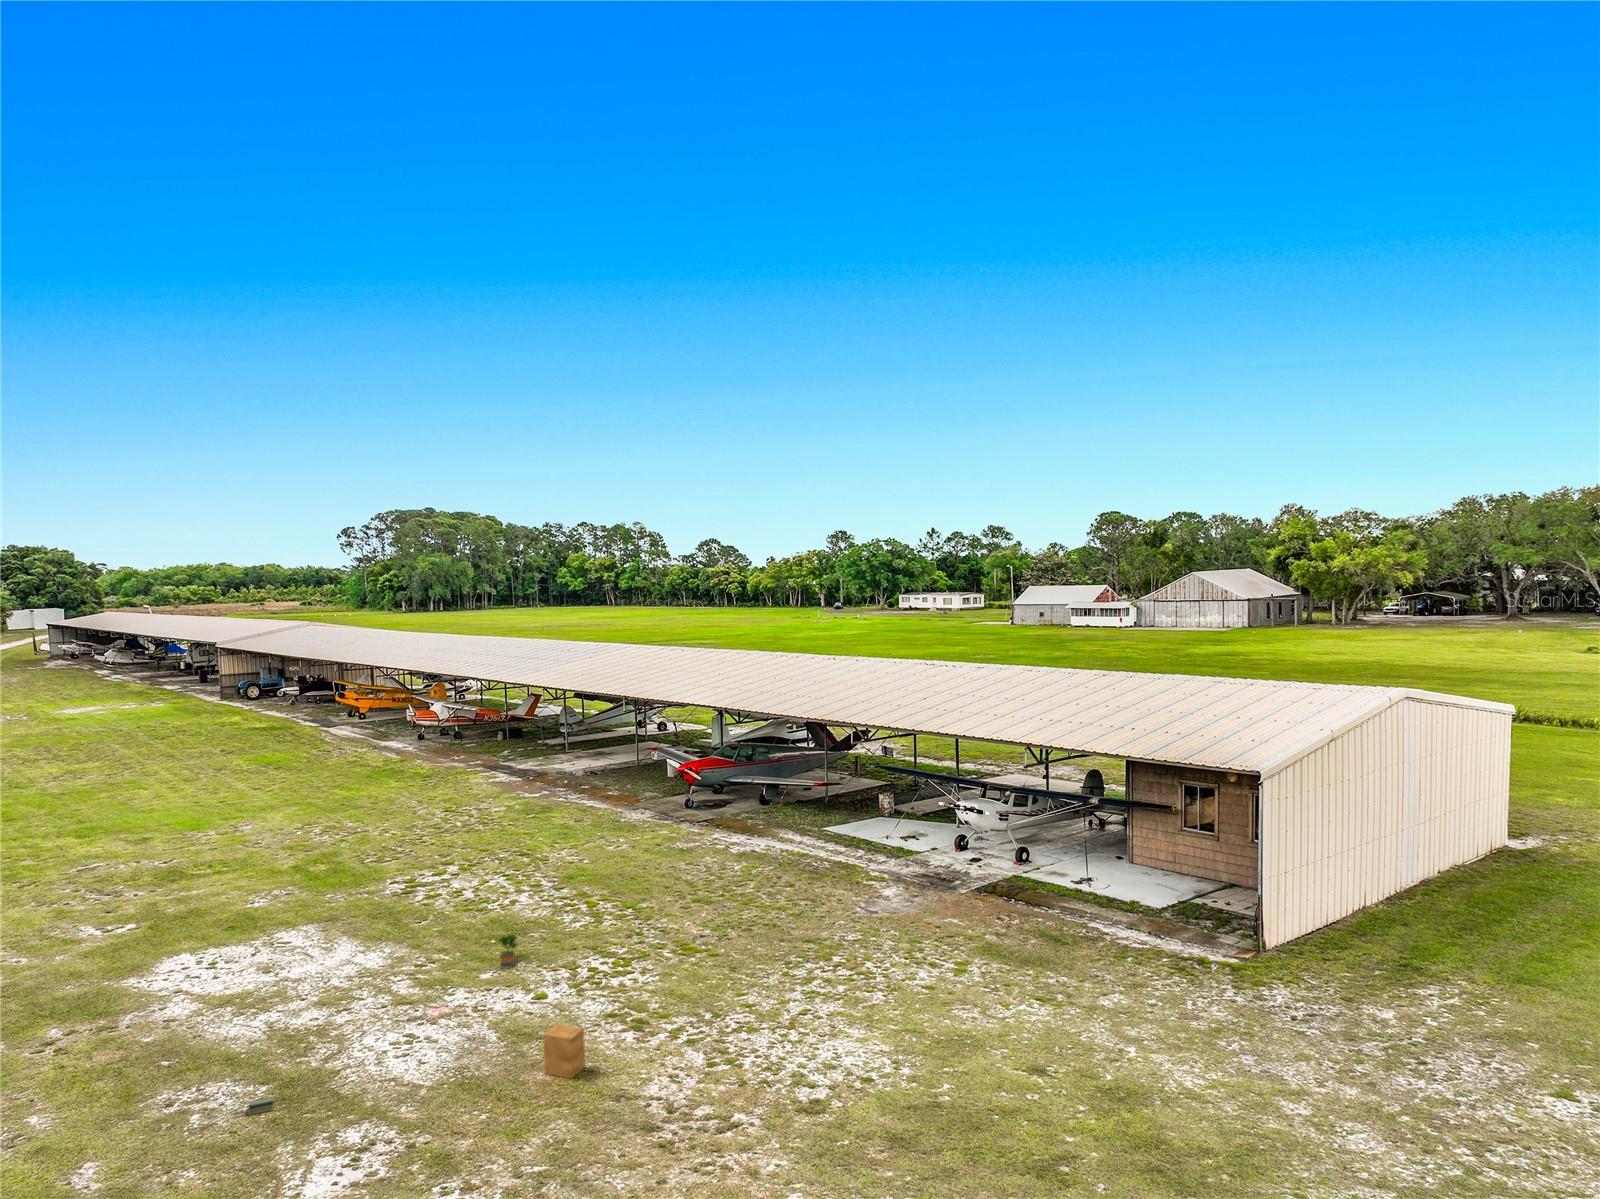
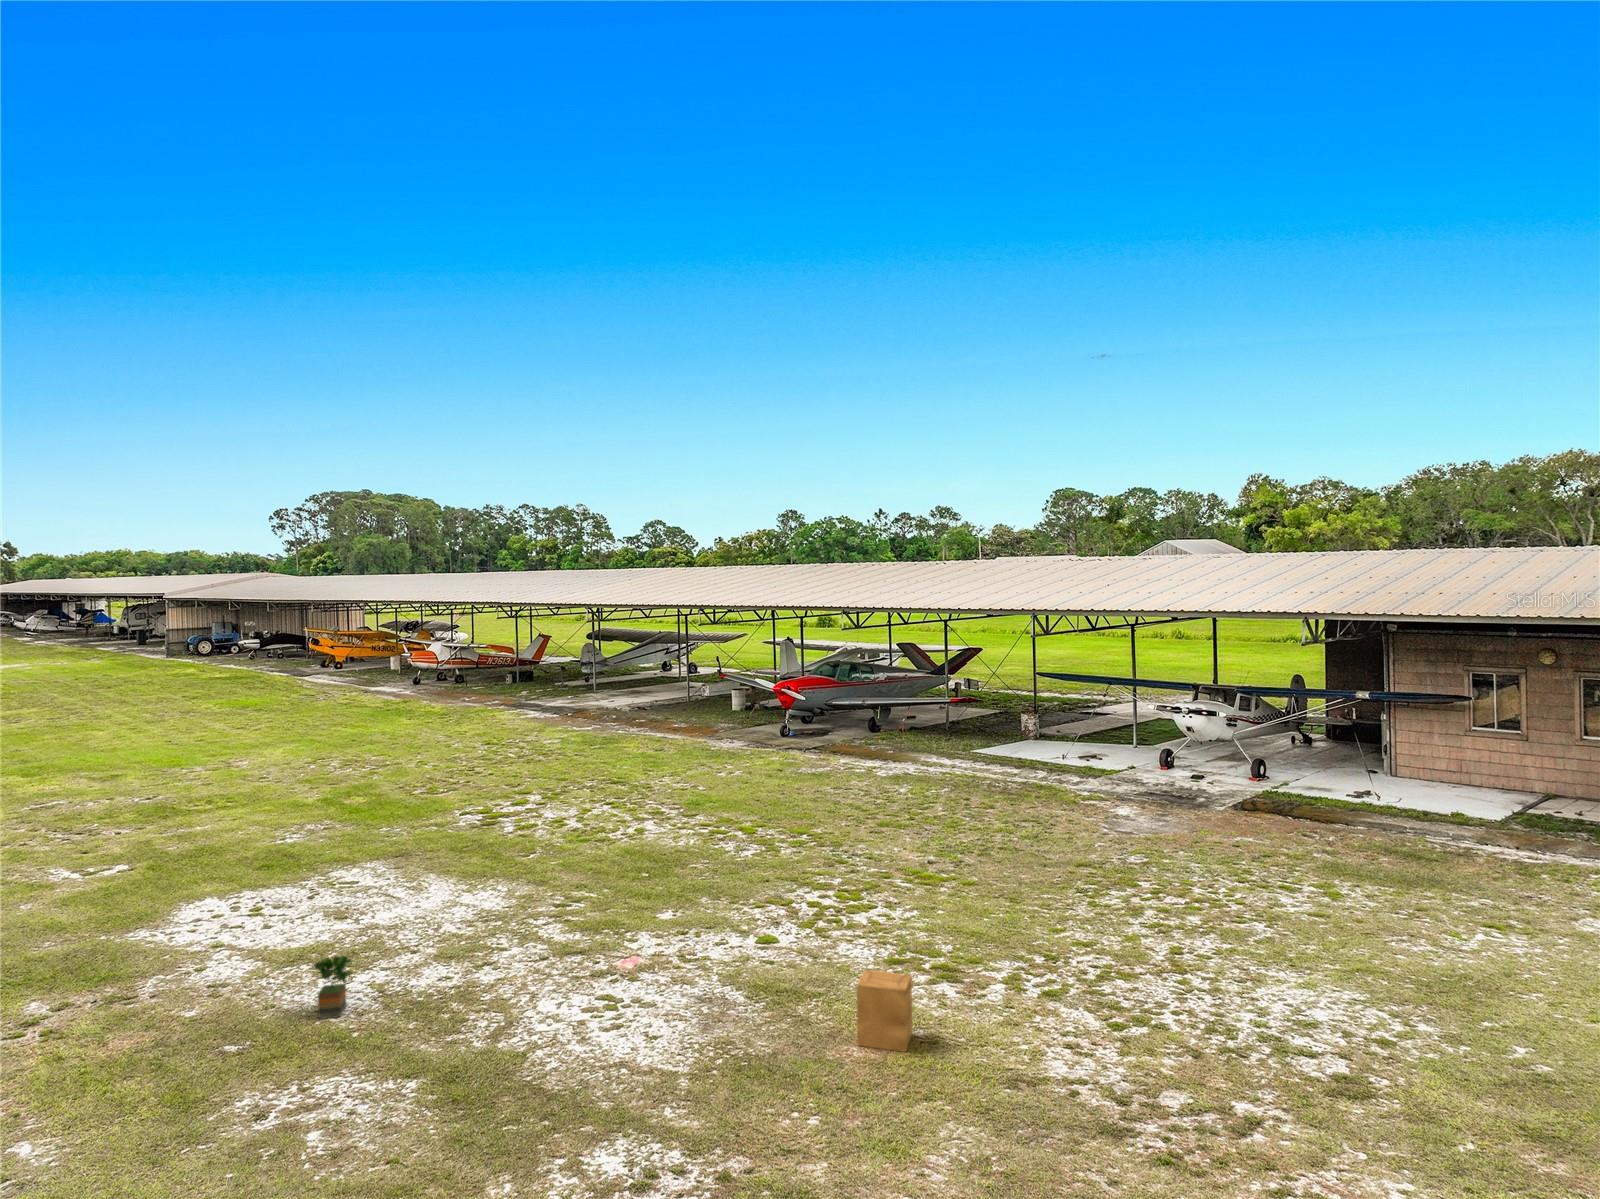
potted tree: present [499,935,518,969] -> present [314,956,352,1019]
toolbox: present [248,1096,274,1115] -> none [404,1096,446,1130]

